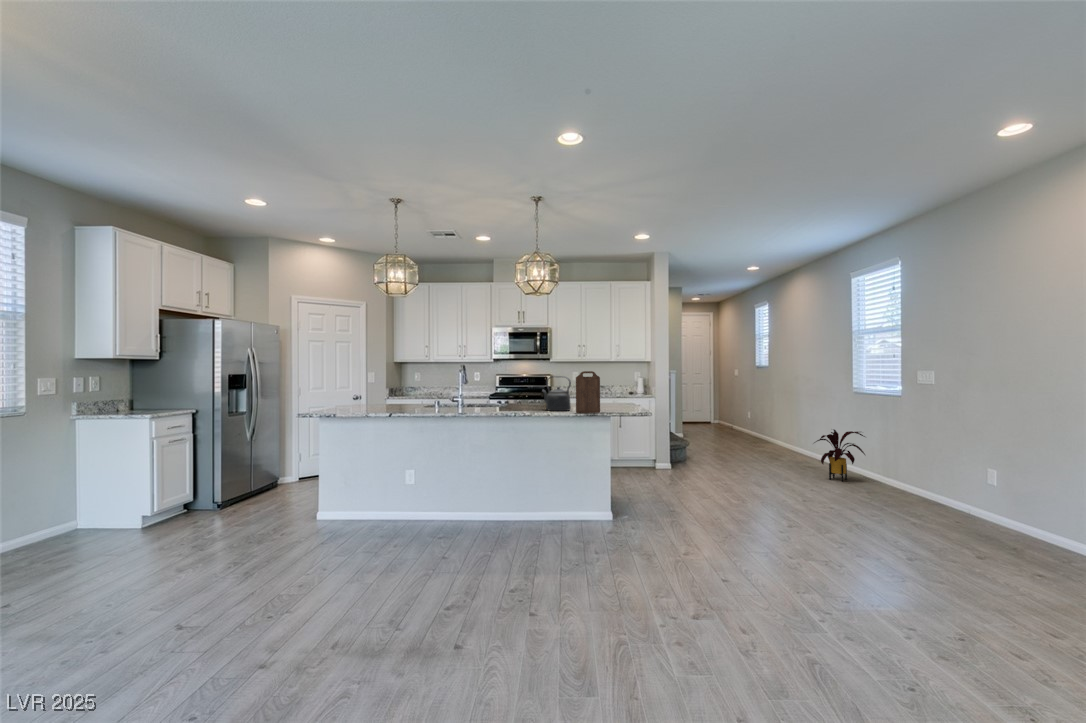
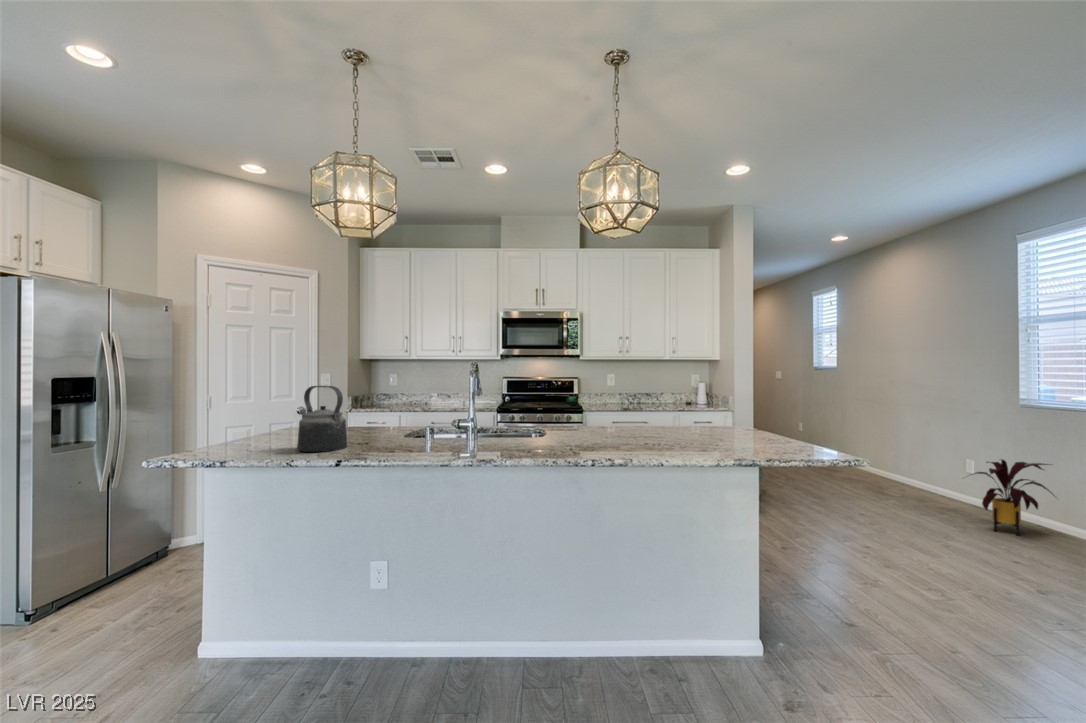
cutting board: present [576,371,600,413] -> none [690,377,734,454]
kettle: present [542,376,571,411] -> present [297,386,347,452]

